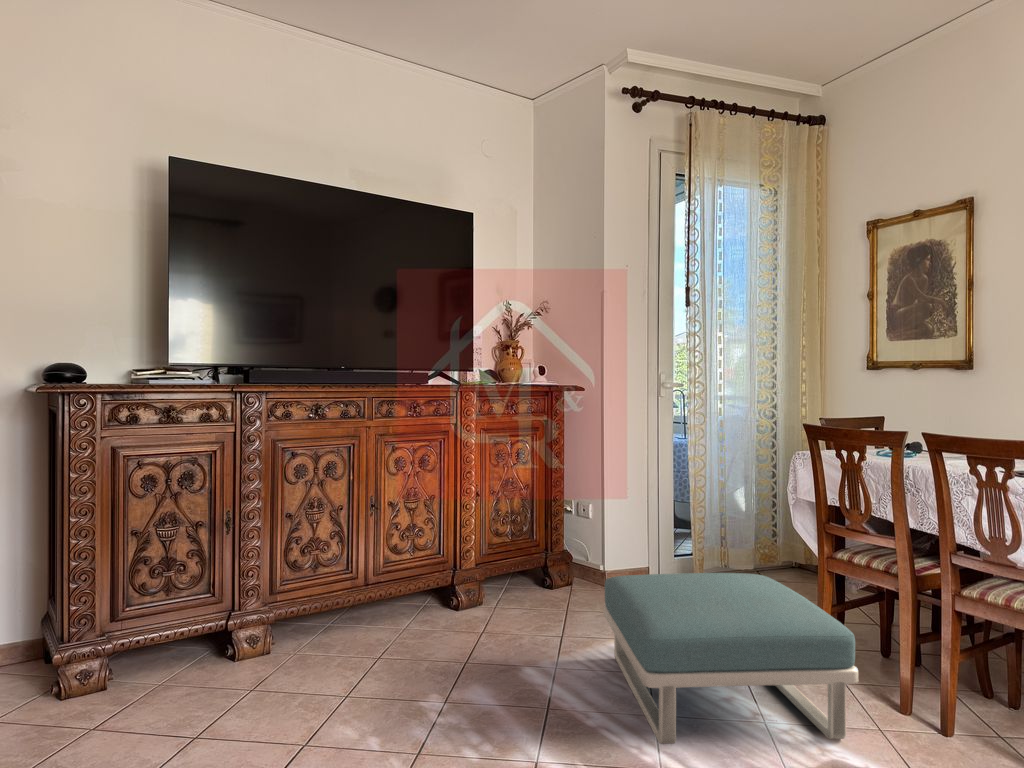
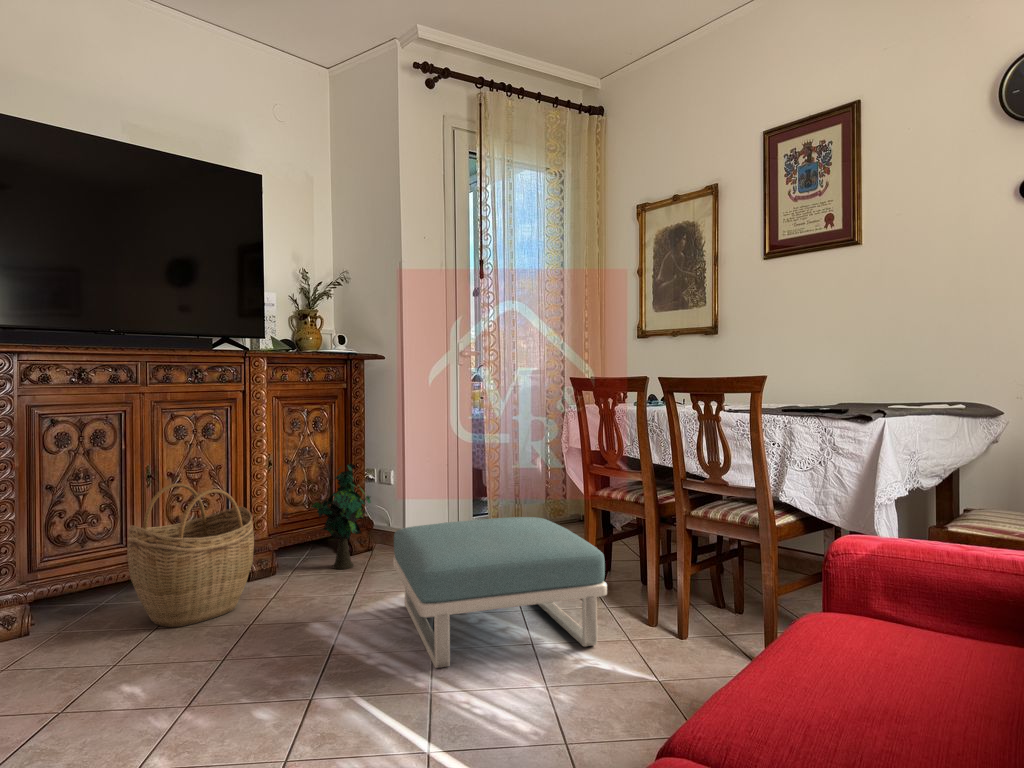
decorative plant: none [515,498,573,605] -> present [312,464,371,569]
woven basket: none [354,514,465,657] -> present [127,484,254,627]

